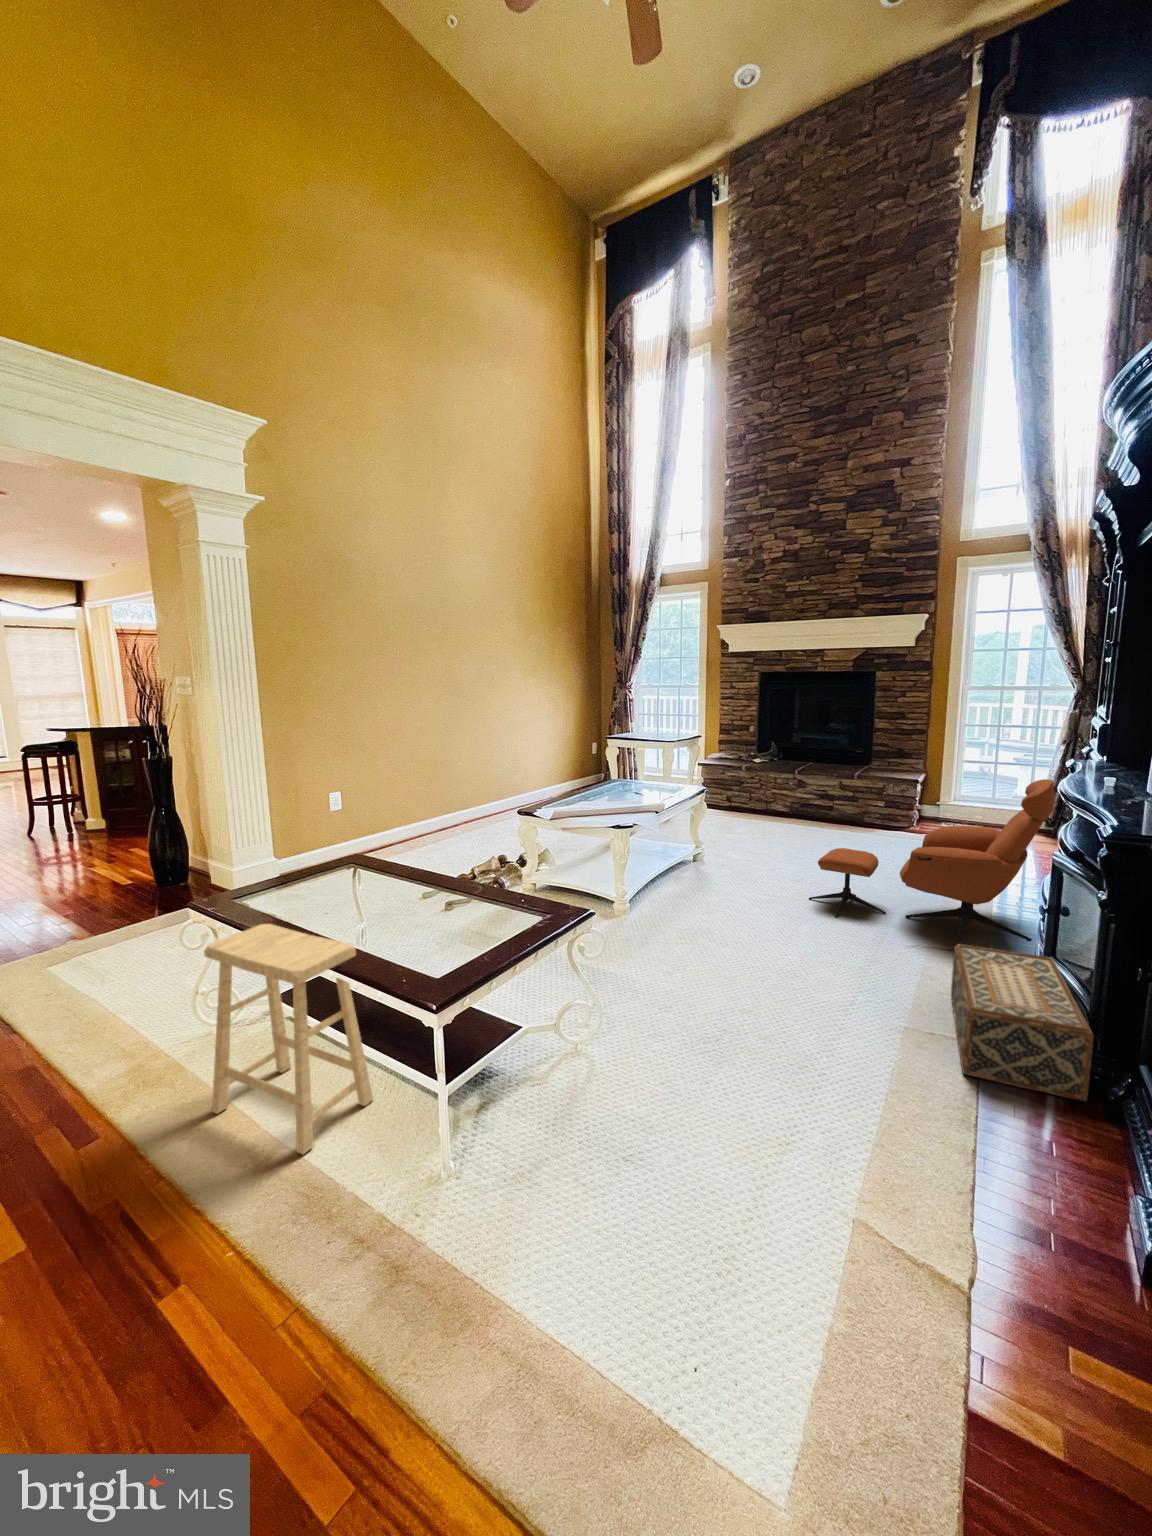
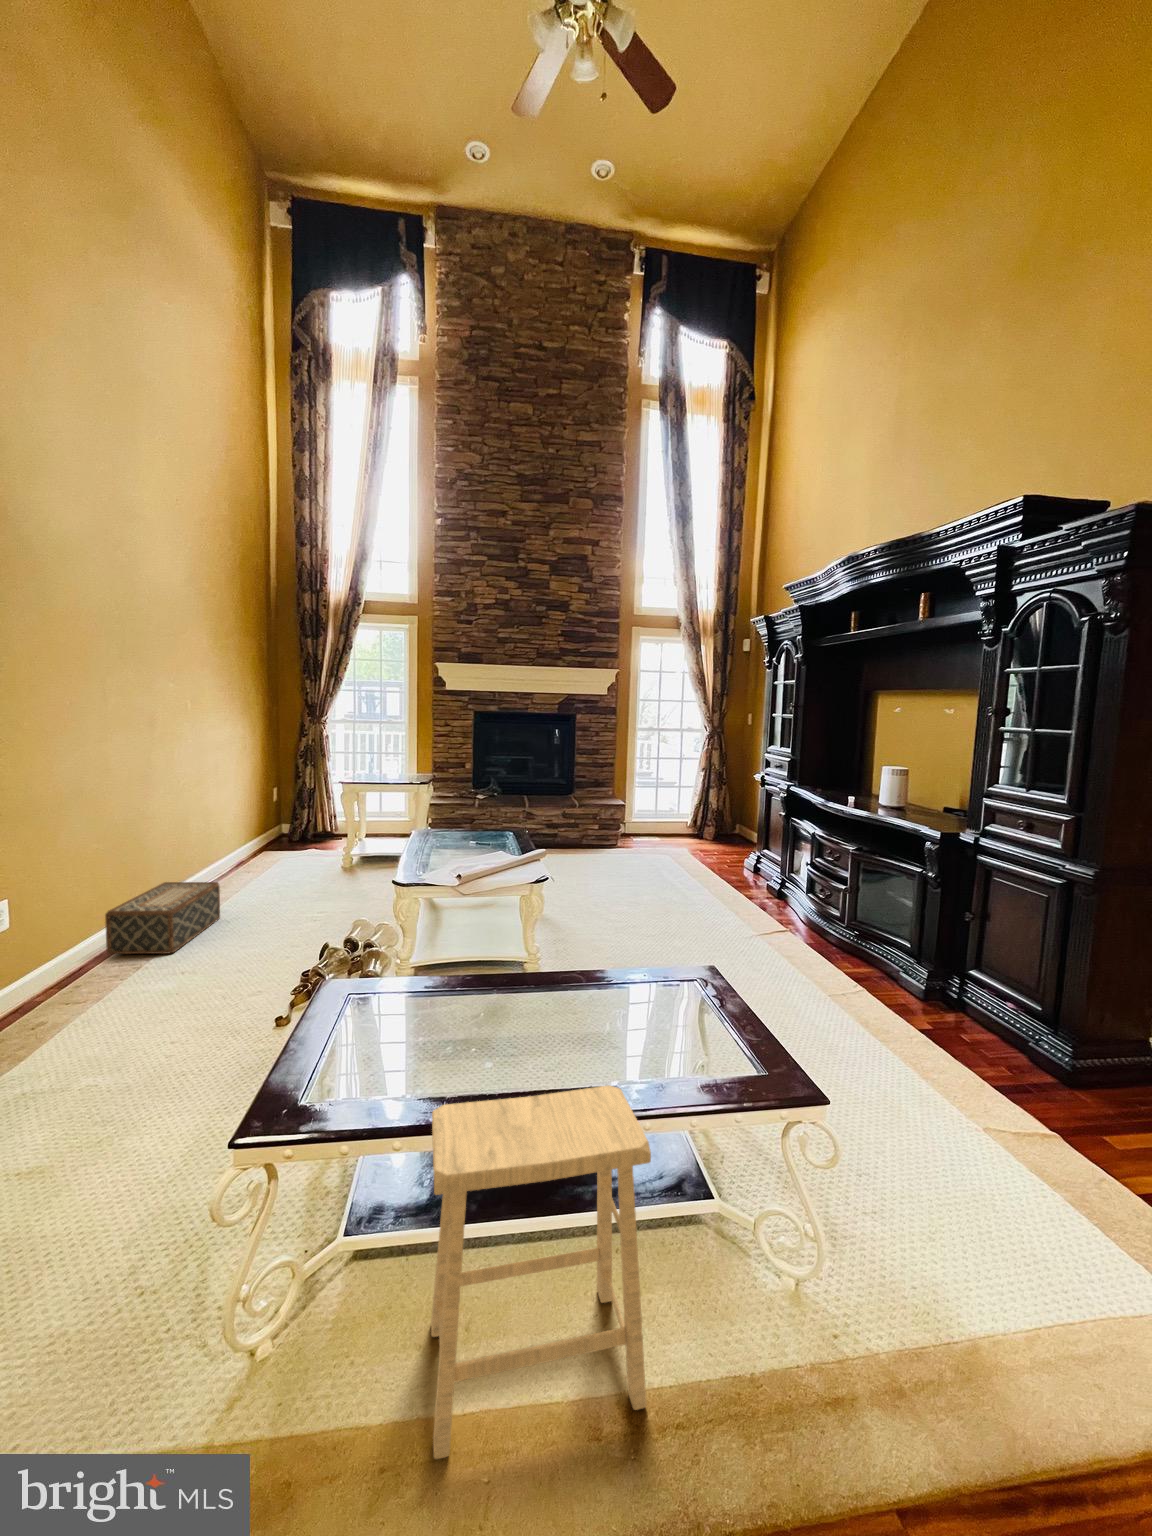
lounge chair: present [809,779,1055,944] -> none [640,802,818,935]
woven basket: present [951,944,1094,1101] -> present [105,882,220,954]

